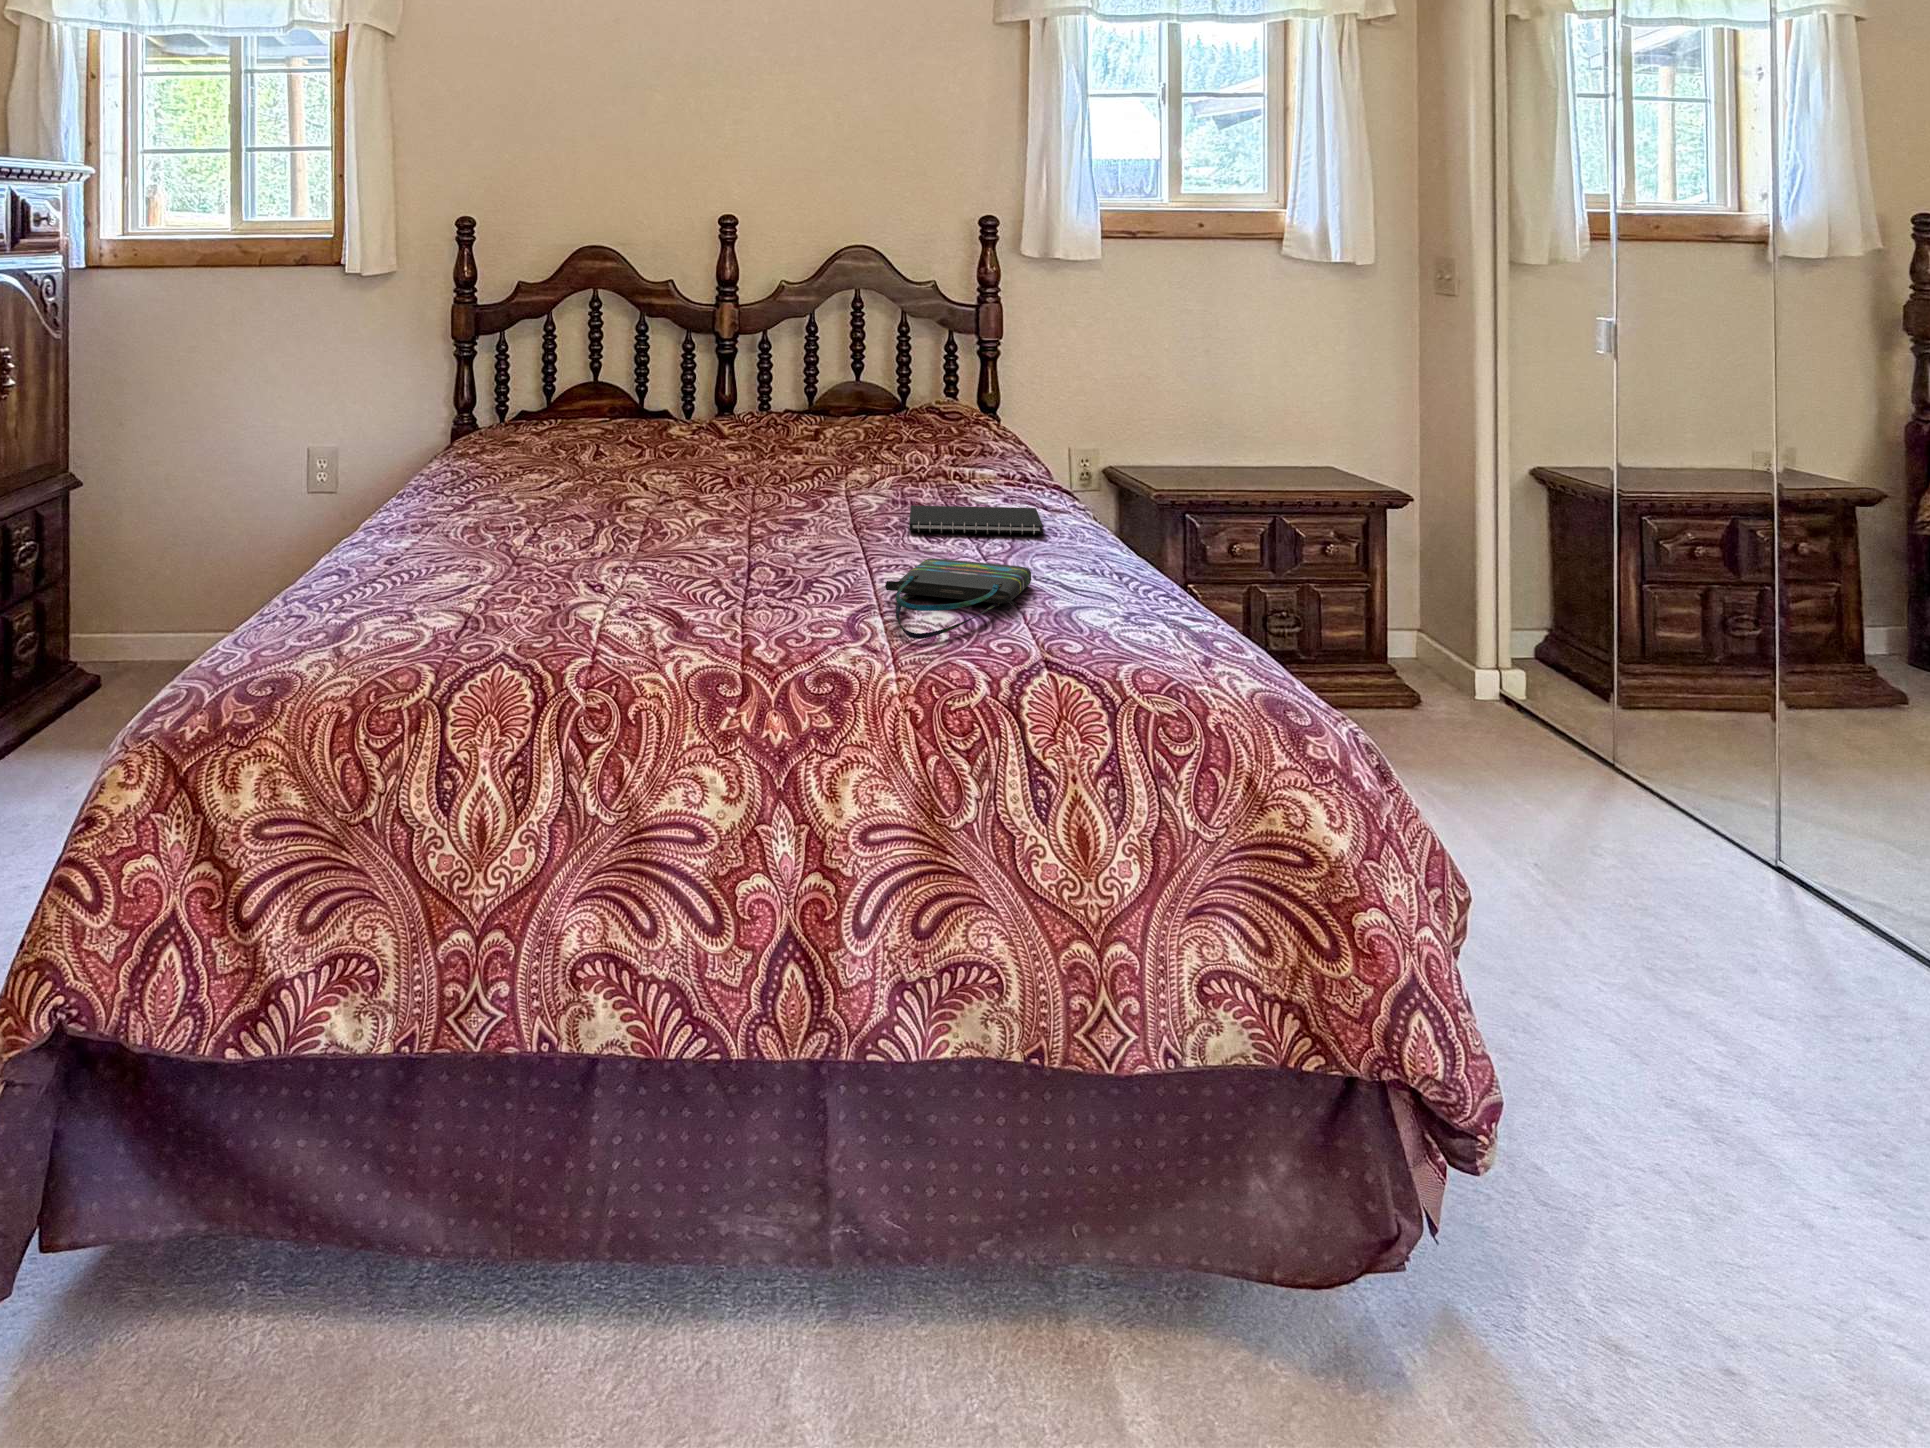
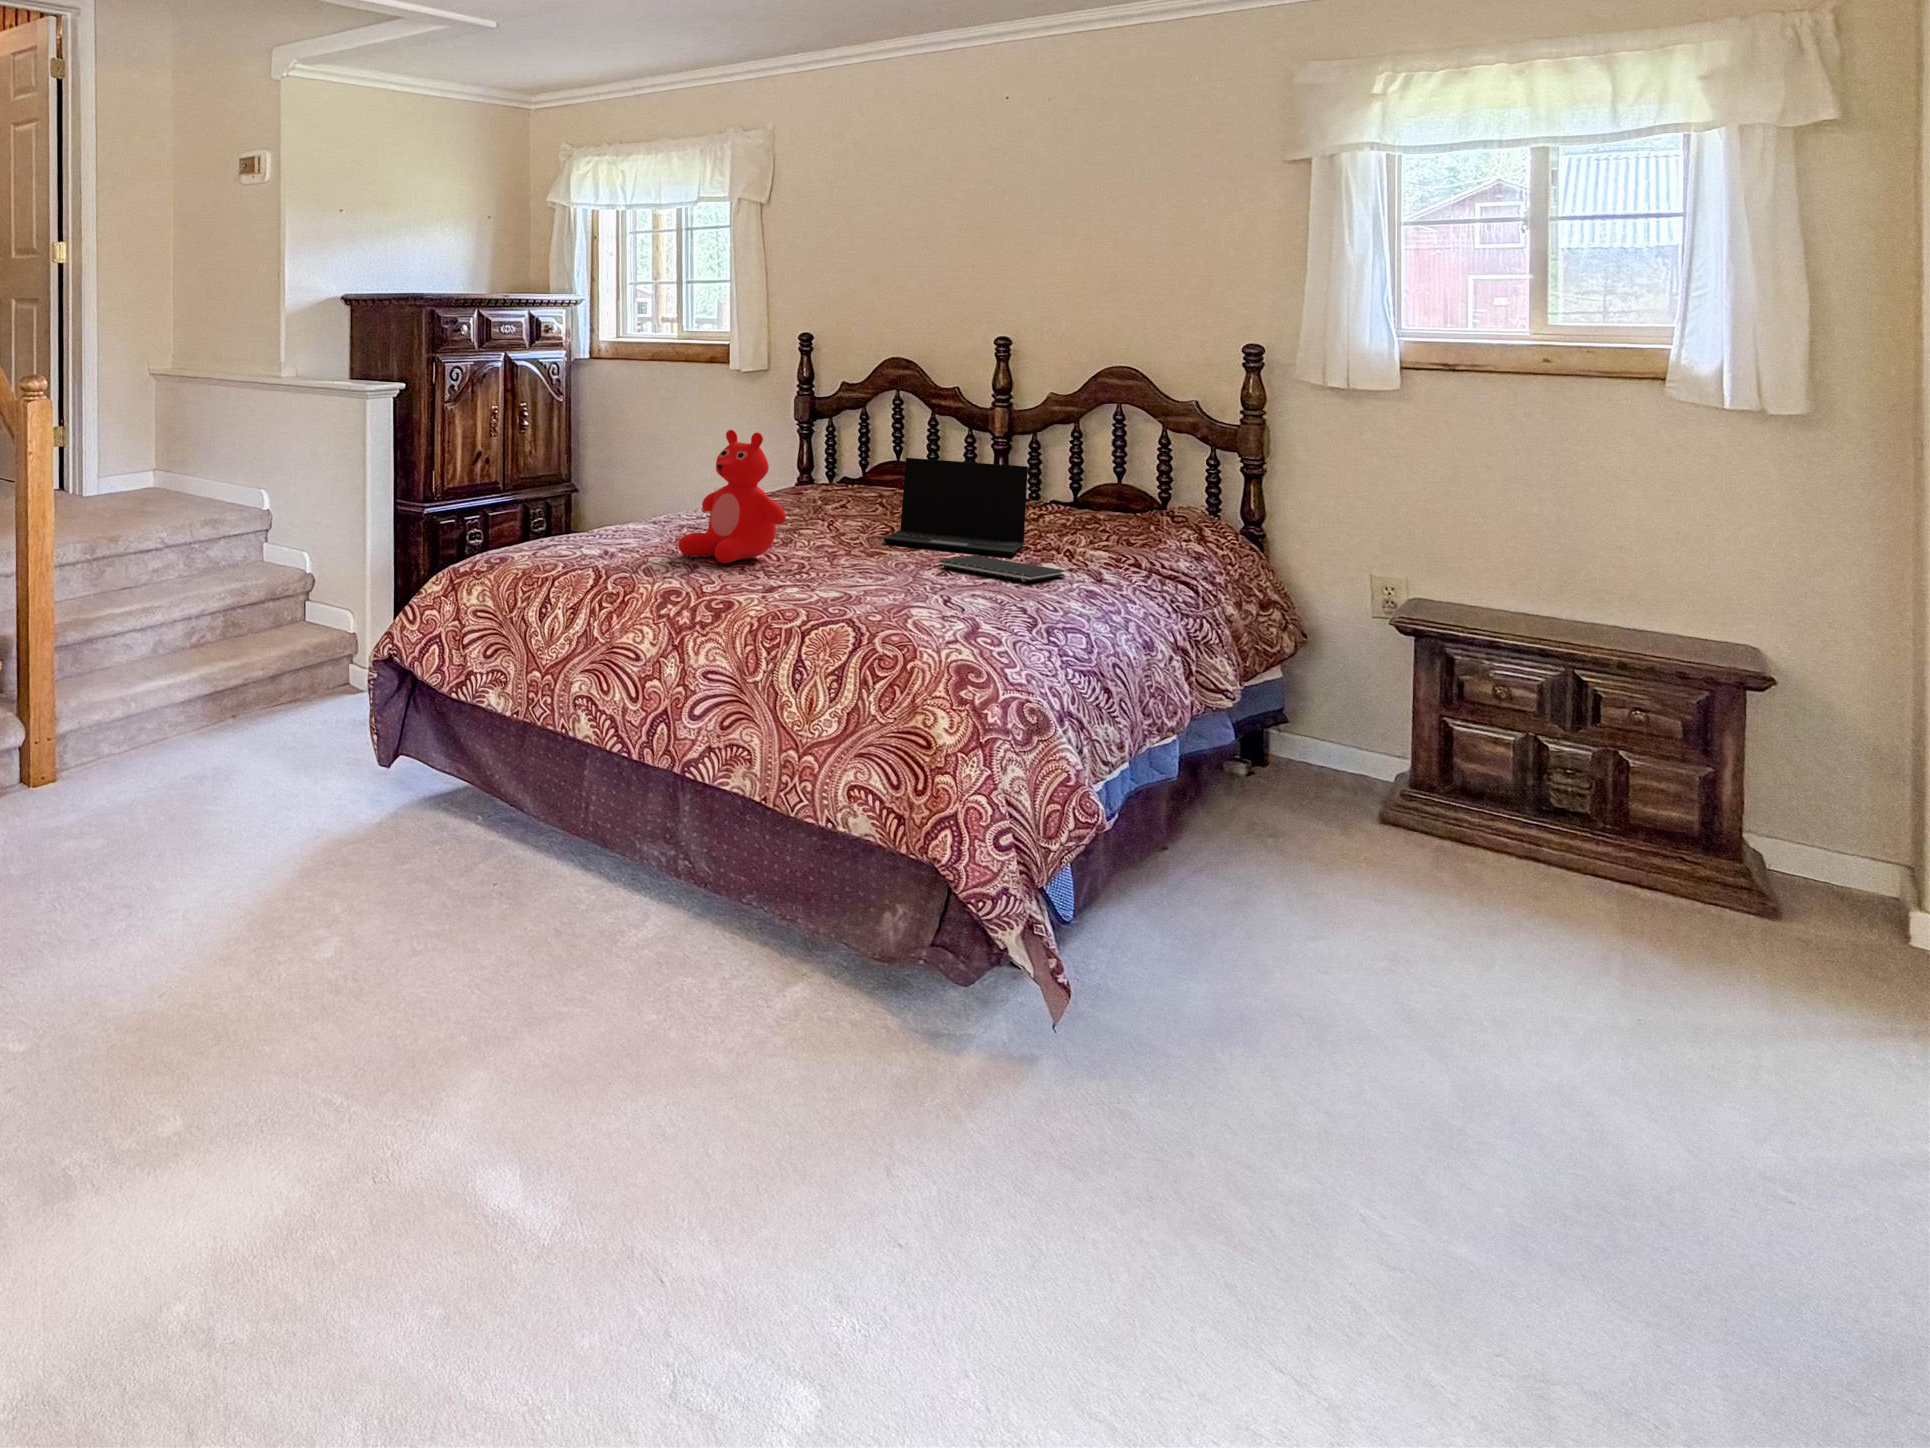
teddy bear: none [589,366,759,598] -> present [678,430,786,563]
laptop: none [737,375,925,504] -> present [884,458,1028,556]
tote bag: present [885,559,1031,639] -> none [796,571,940,597]

